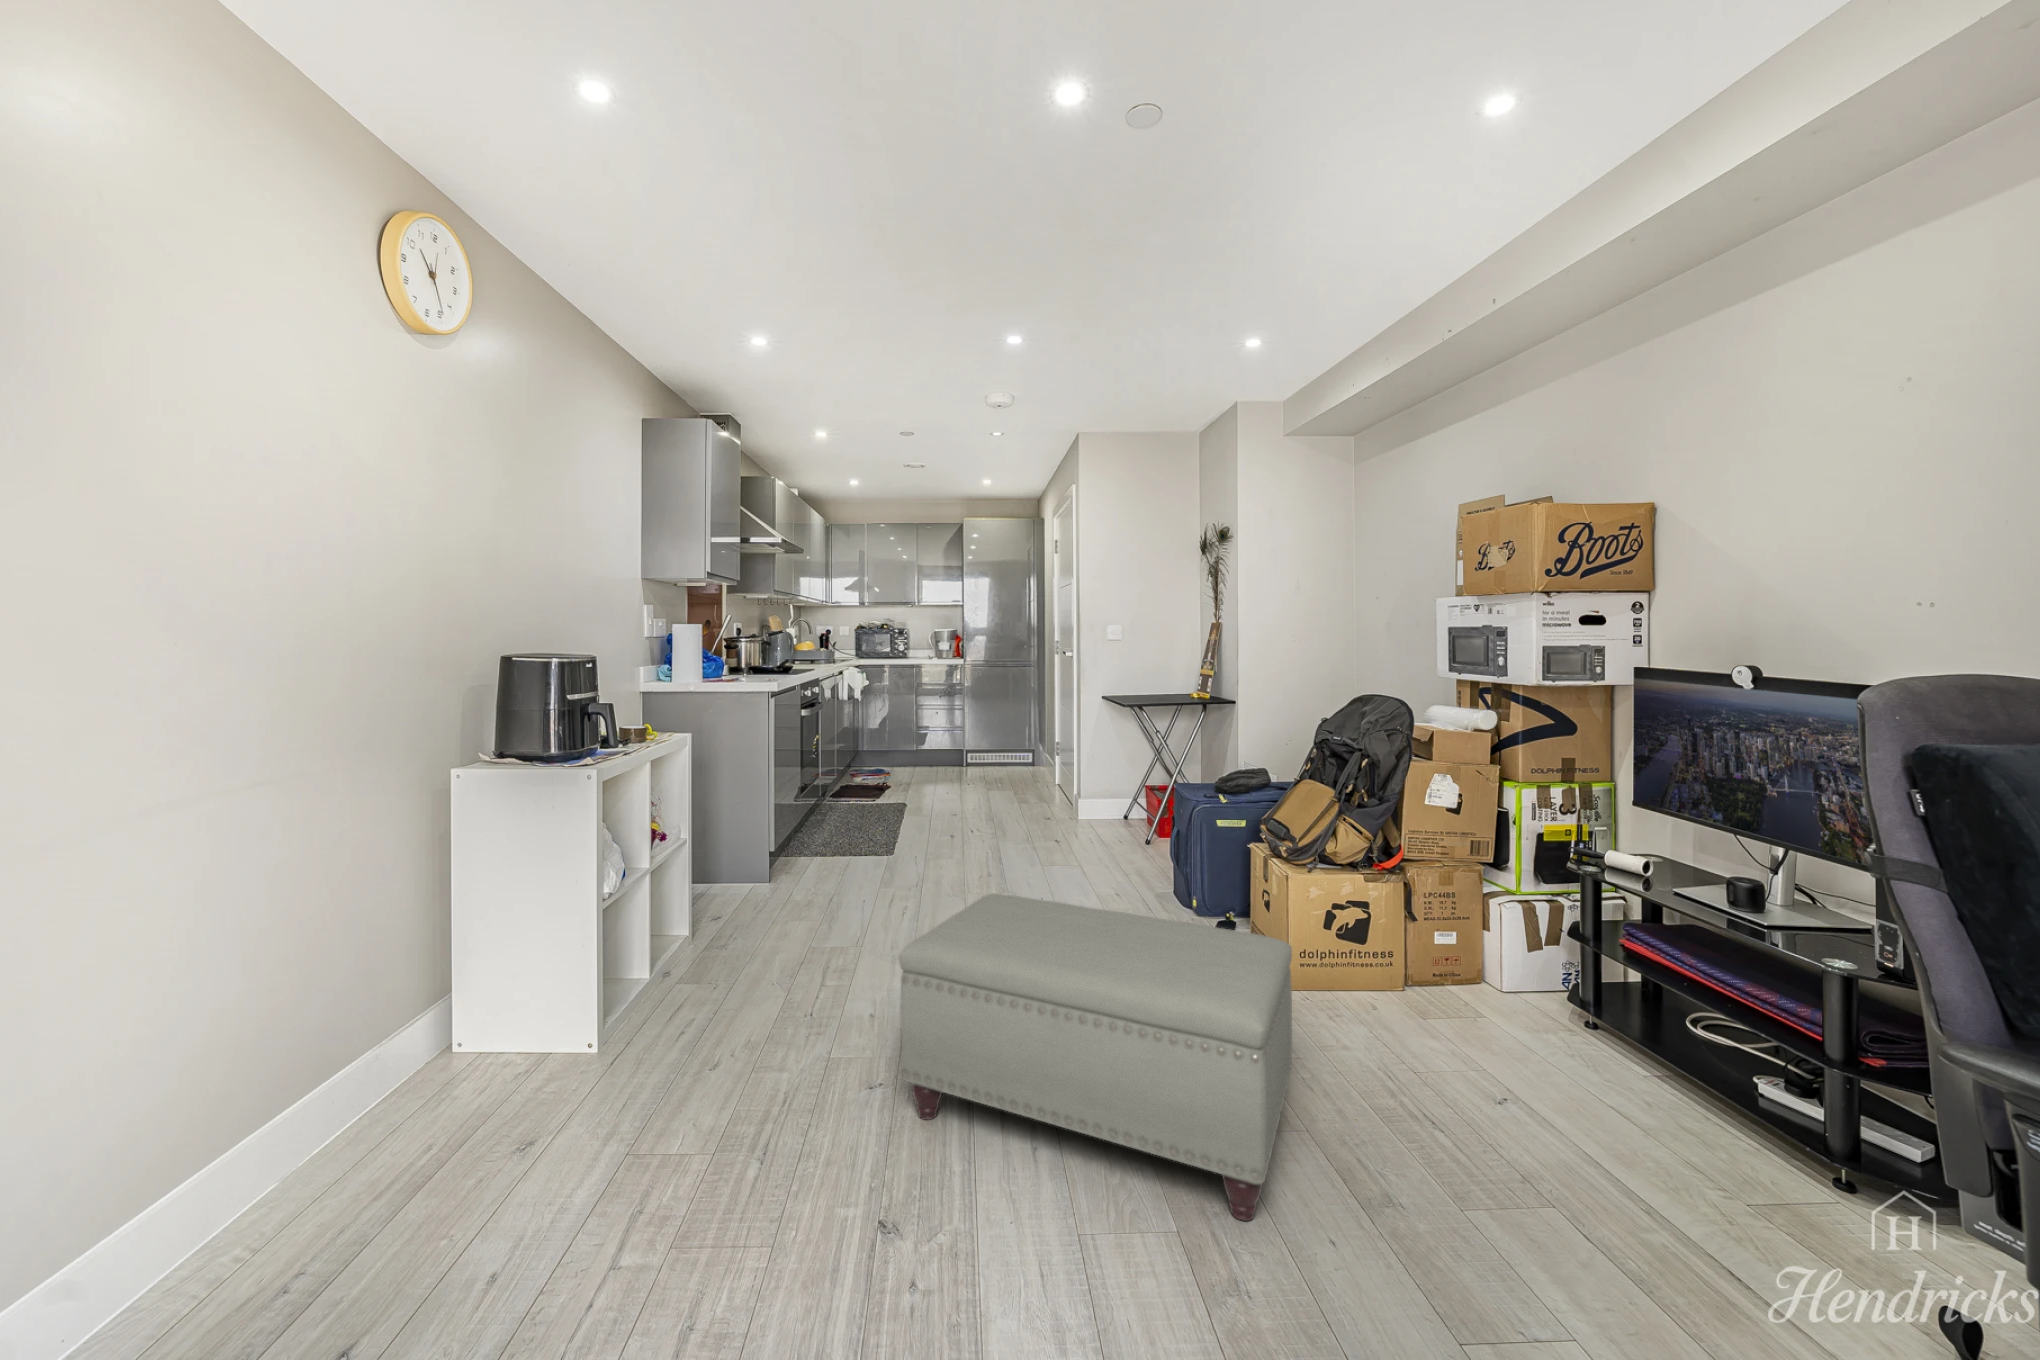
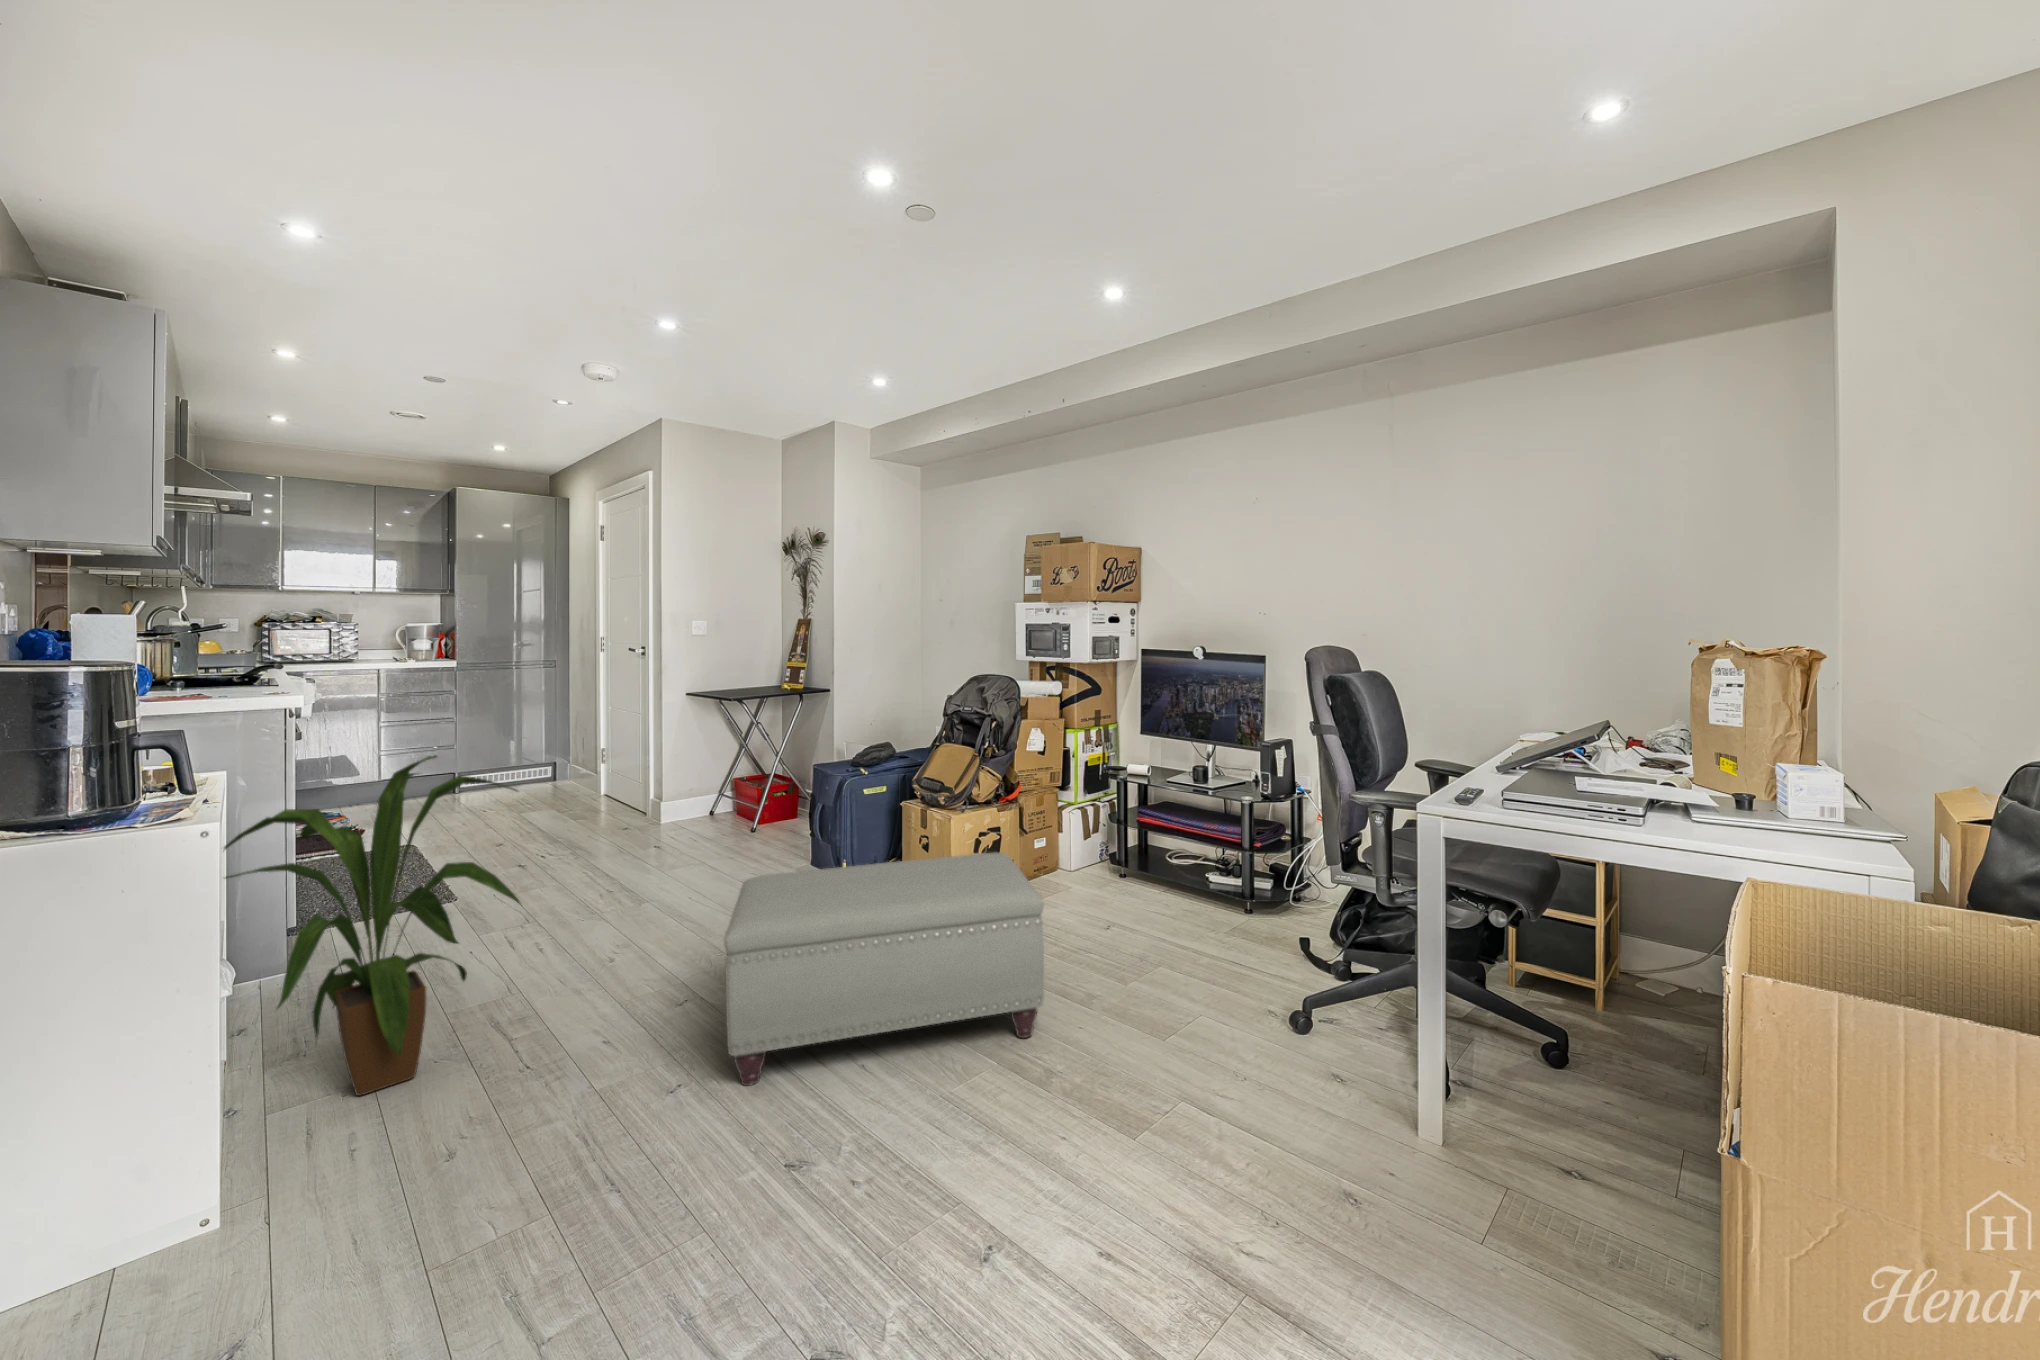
house plant: none [651,732,831,996] -> present [224,755,520,1096]

